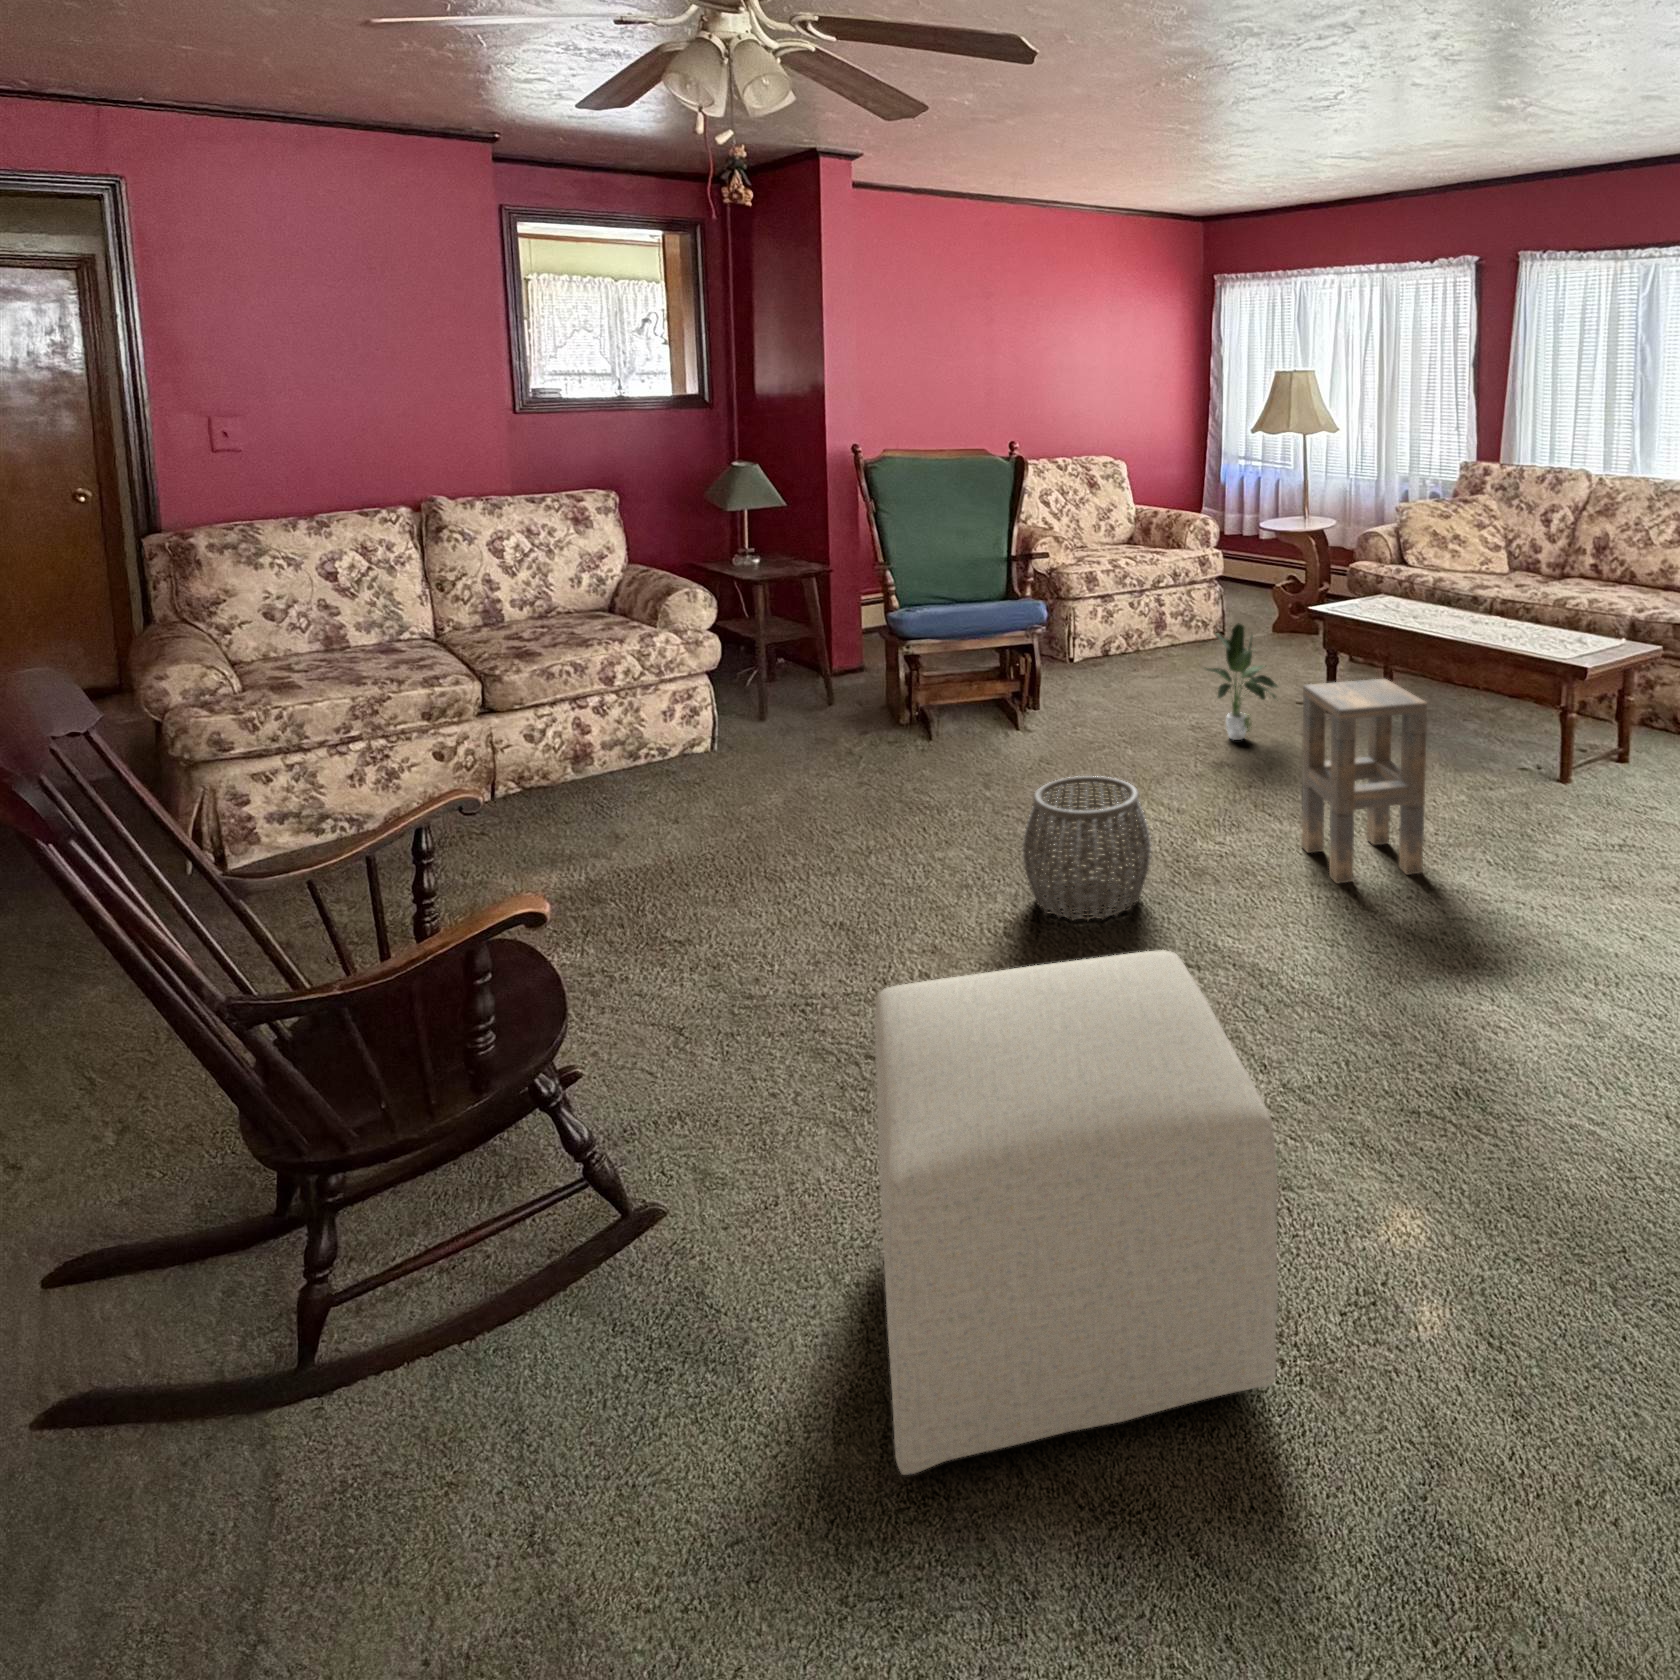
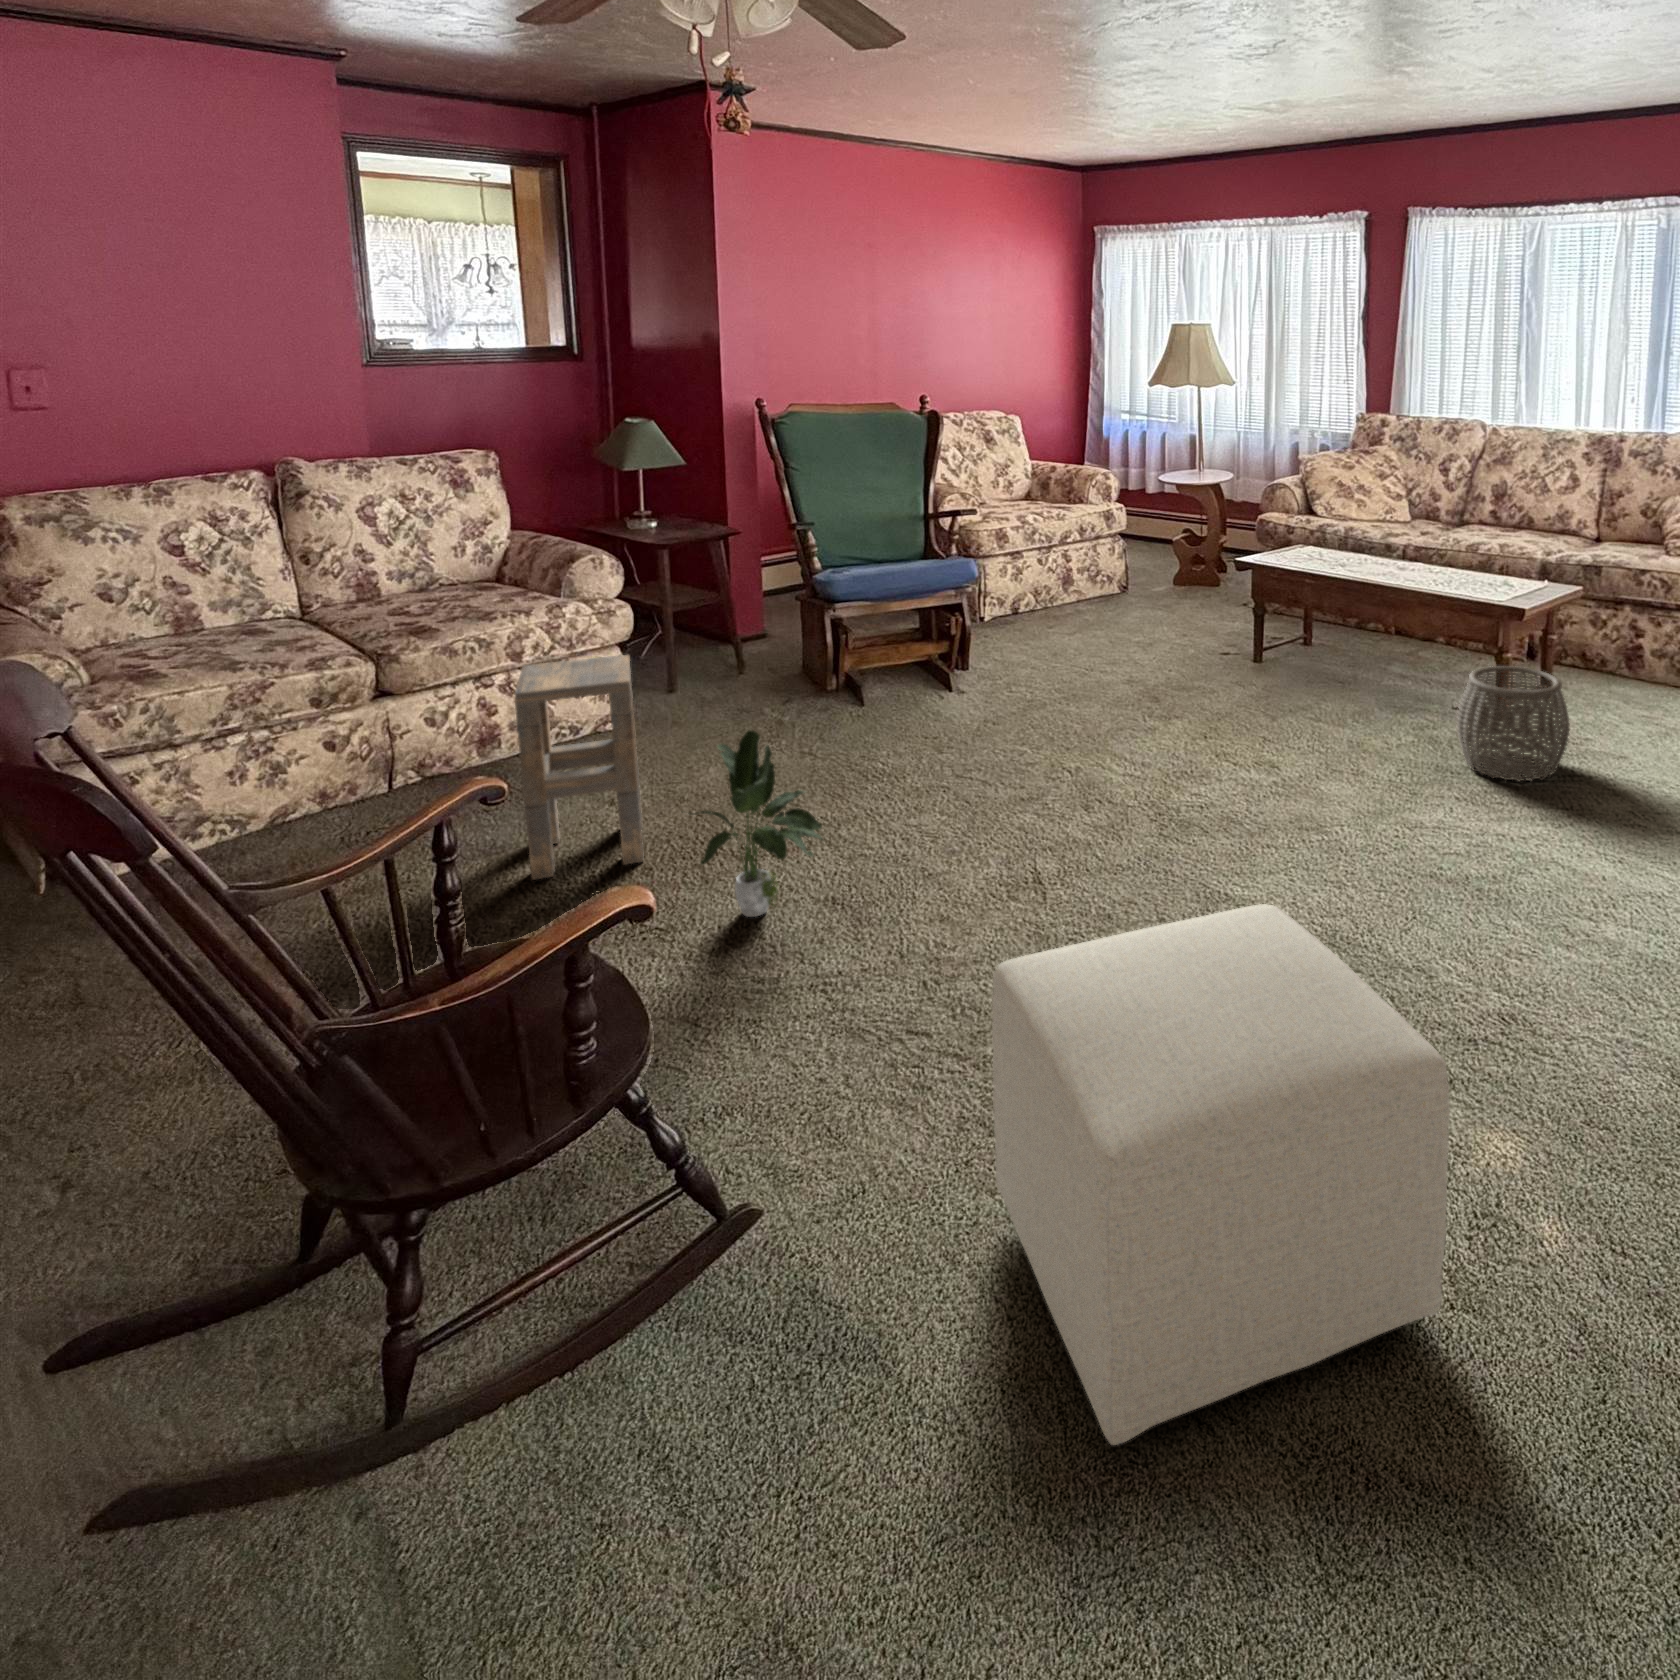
potted plant: present [1206,623,1278,740] -> present [682,730,823,917]
side table: present [1301,679,1427,884] -> present [515,655,644,880]
woven basket: present [1022,776,1152,920] -> present [1457,666,1570,781]

